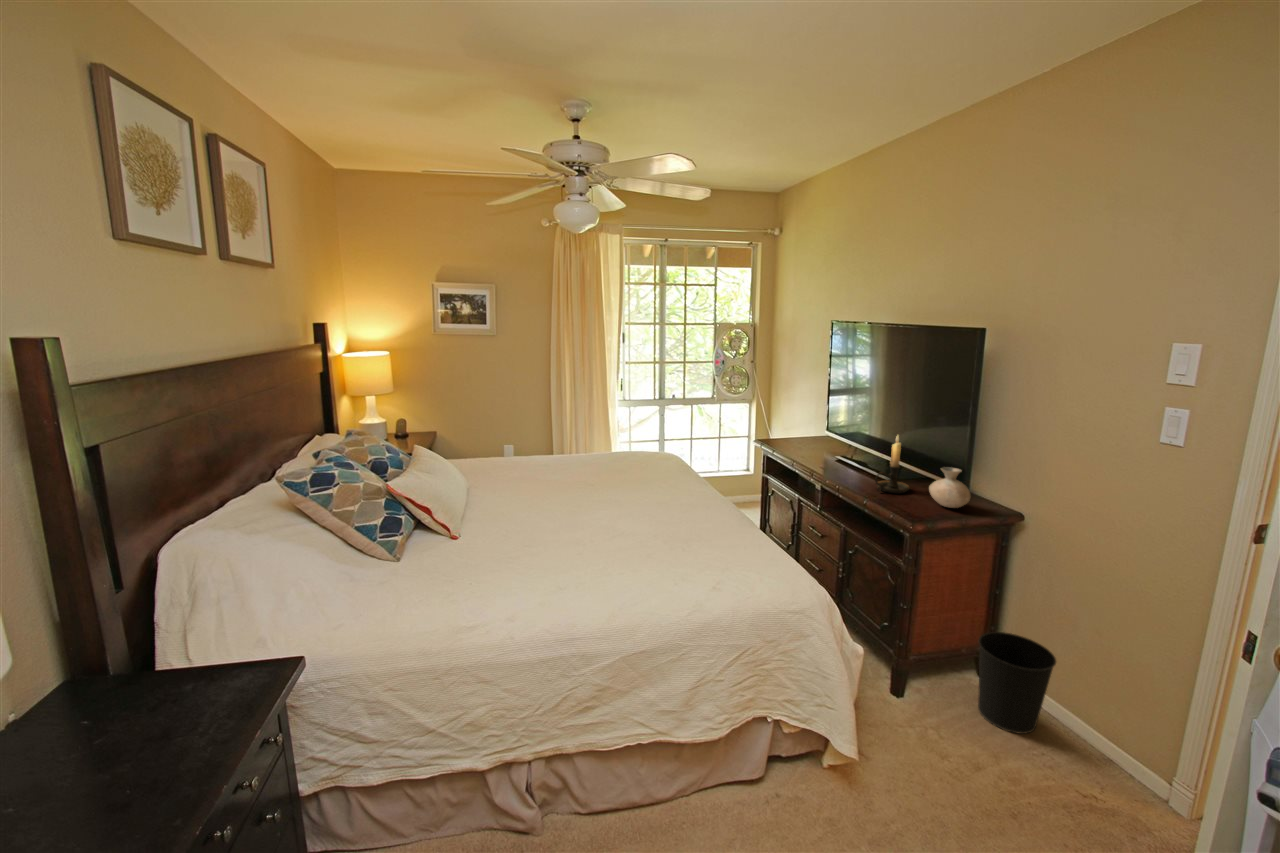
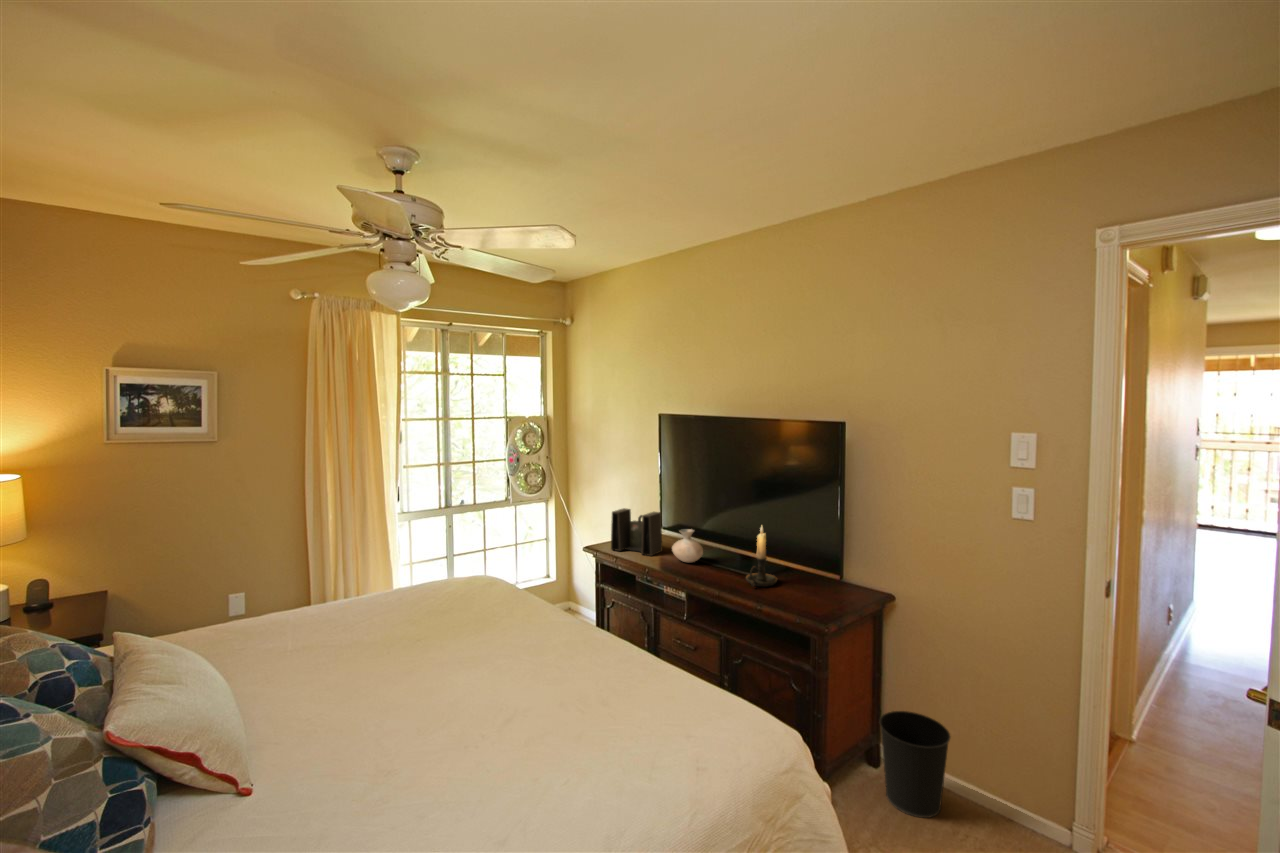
speaker: none [776,410,825,455] -> present [611,508,662,556]
vase: present [929,467,971,508] -> present [672,529,703,562]

